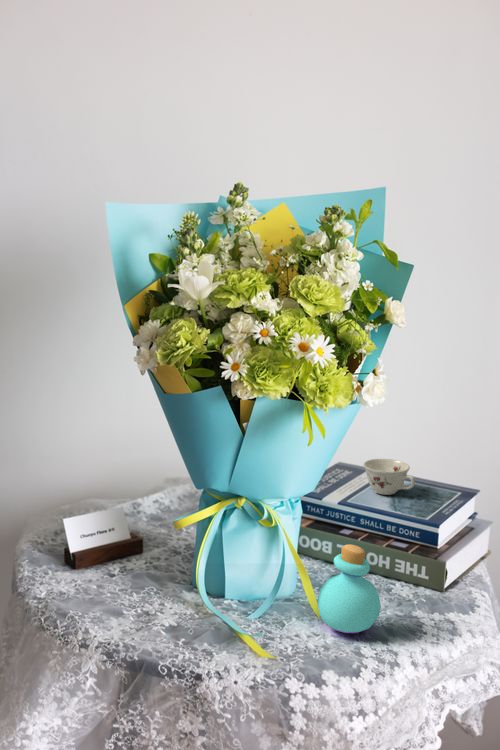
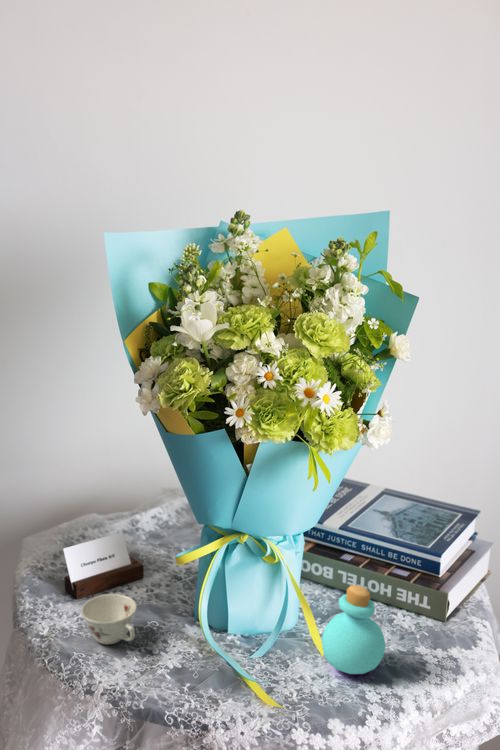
teacup: present [364,459,415,495] -> present [81,594,137,644]

